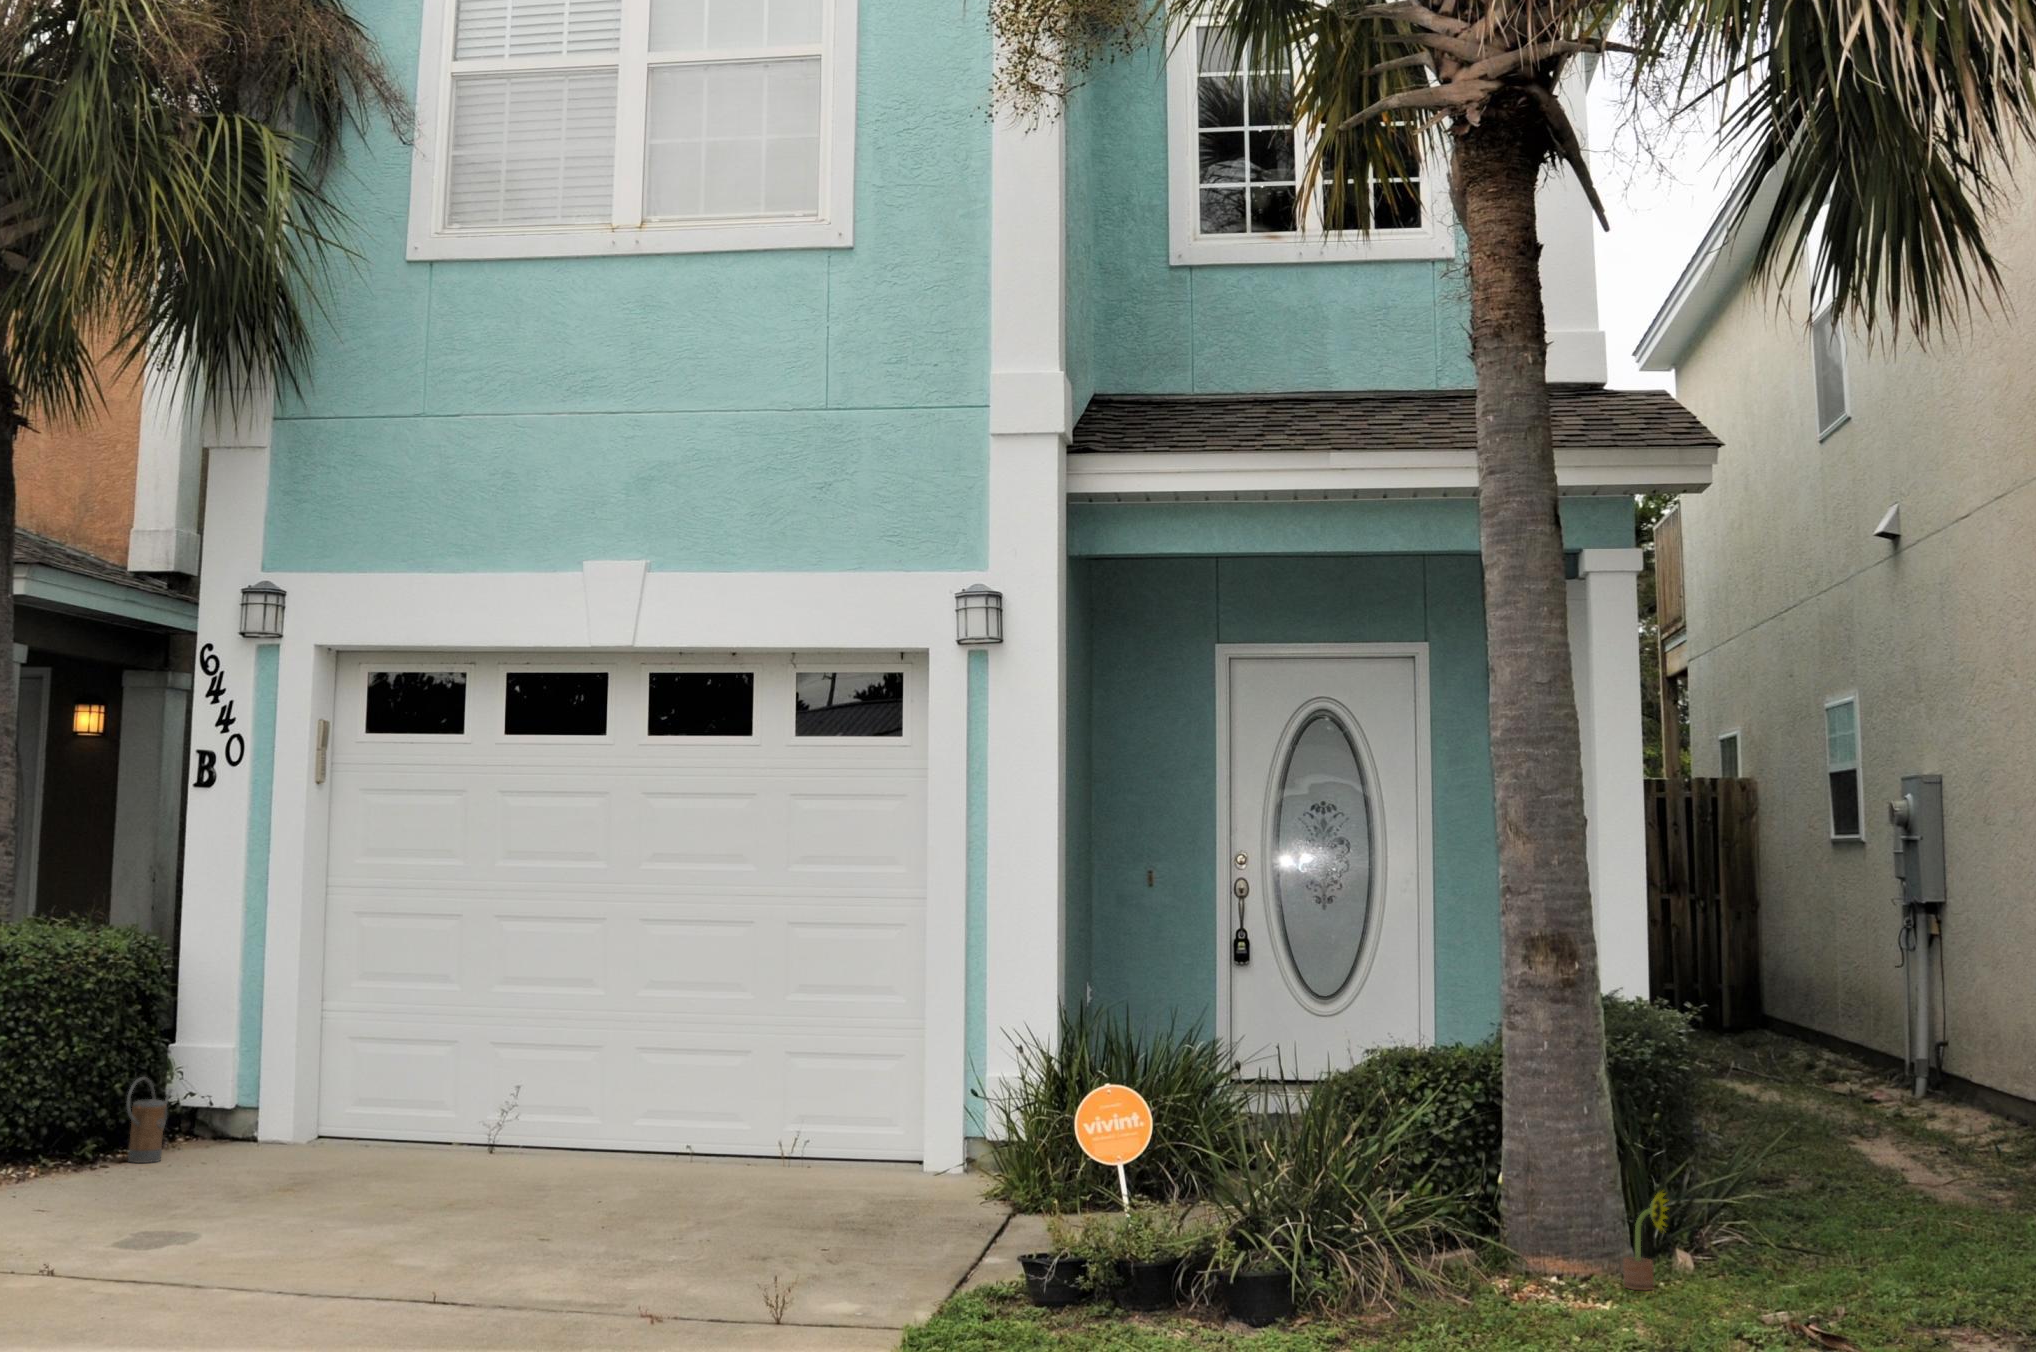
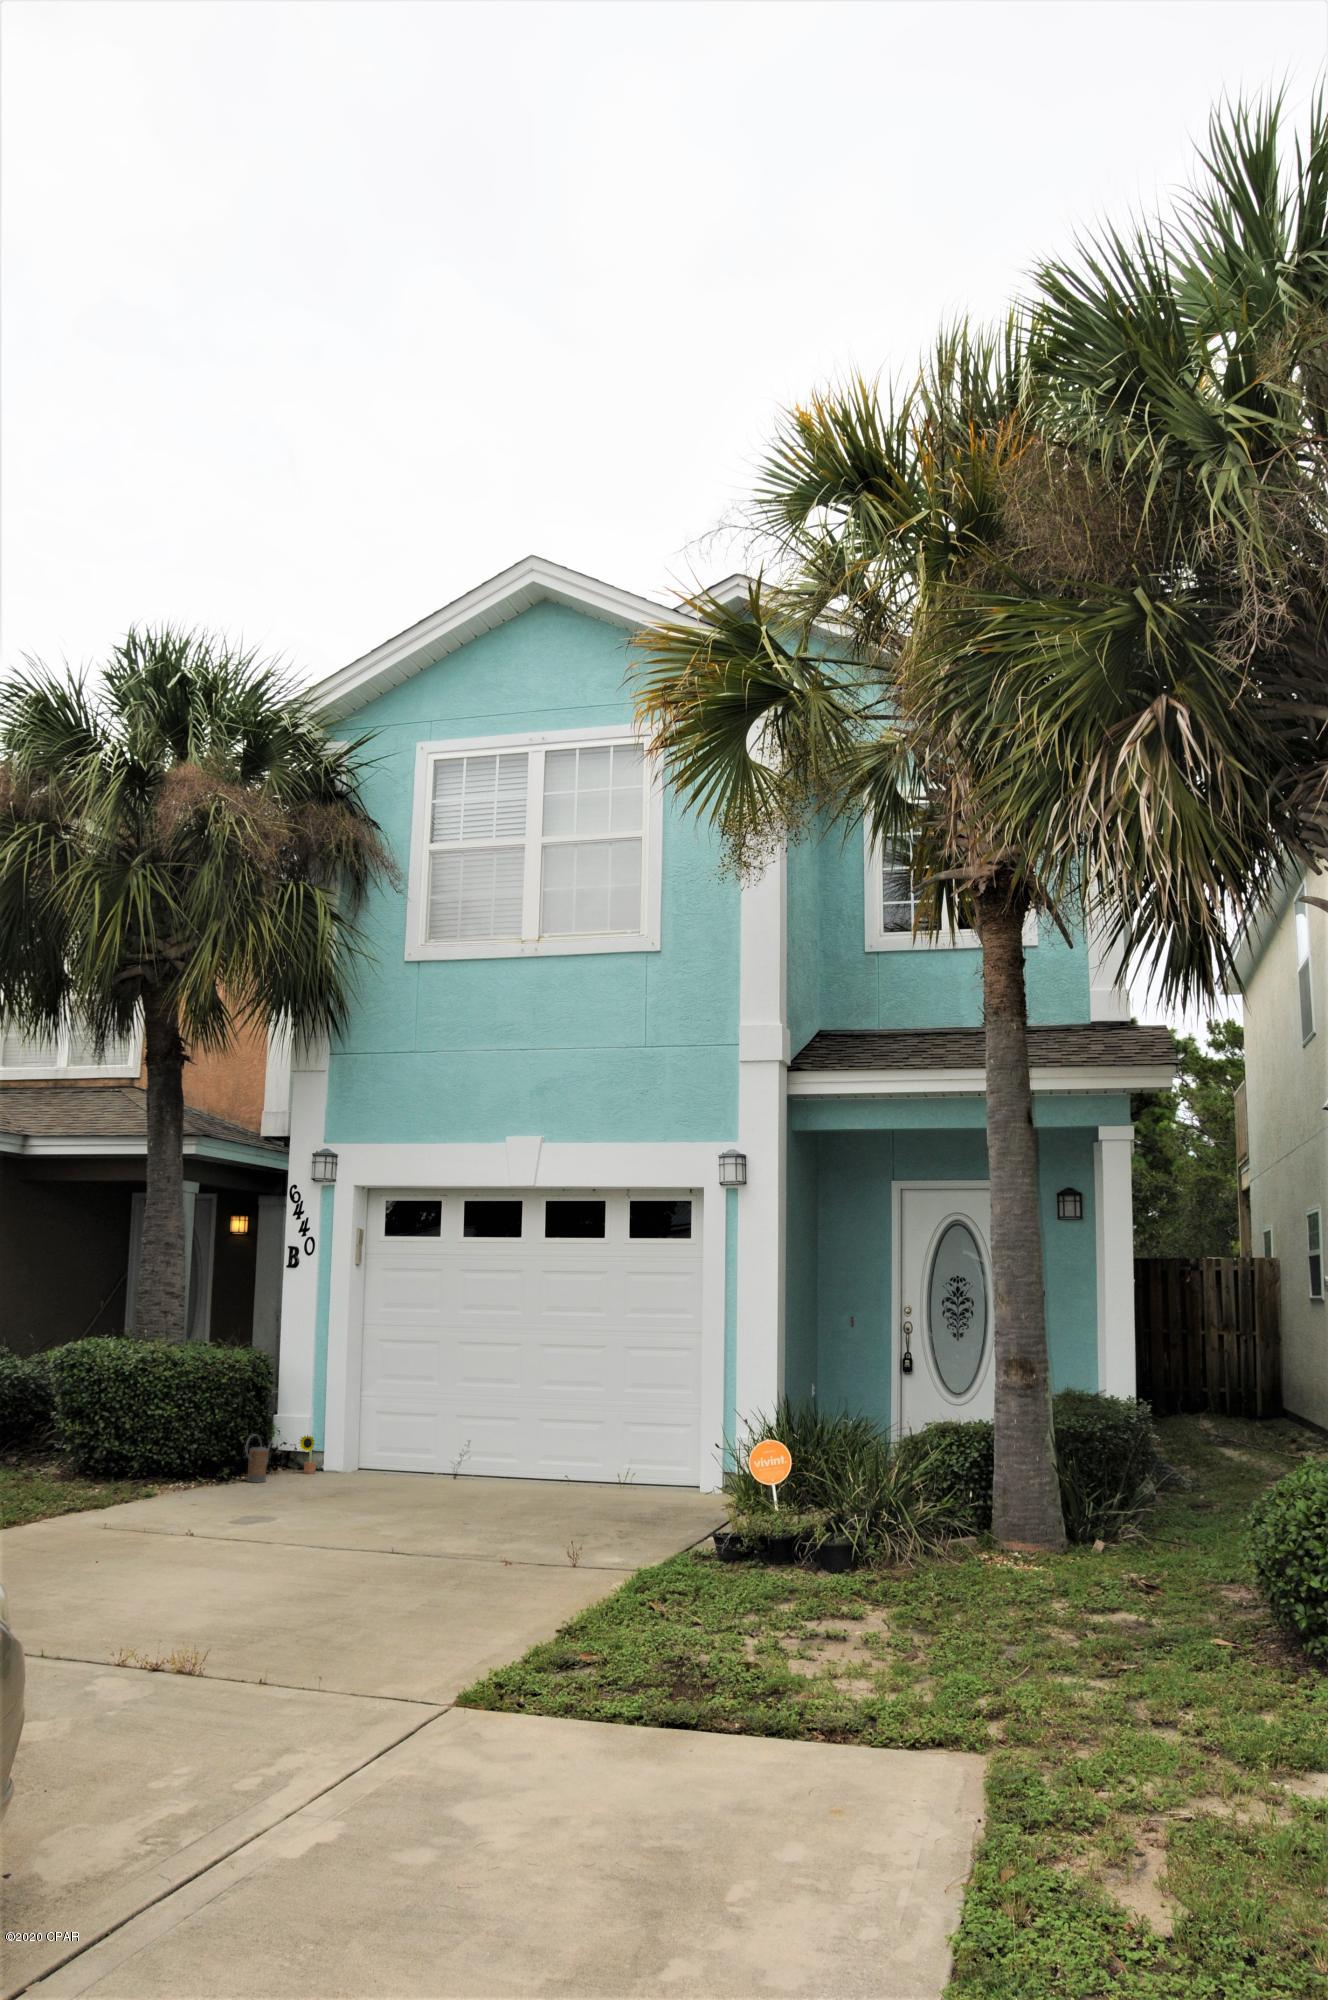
decorative plant: present [1623,1192,1668,1290] -> present [299,1435,316,1474]

